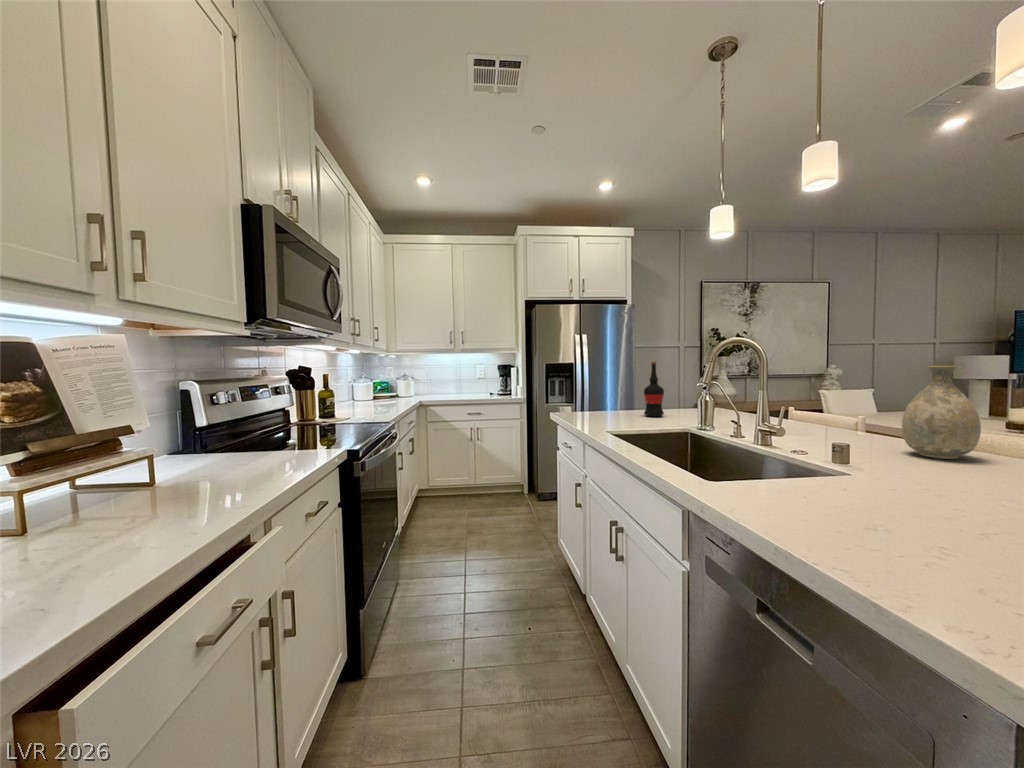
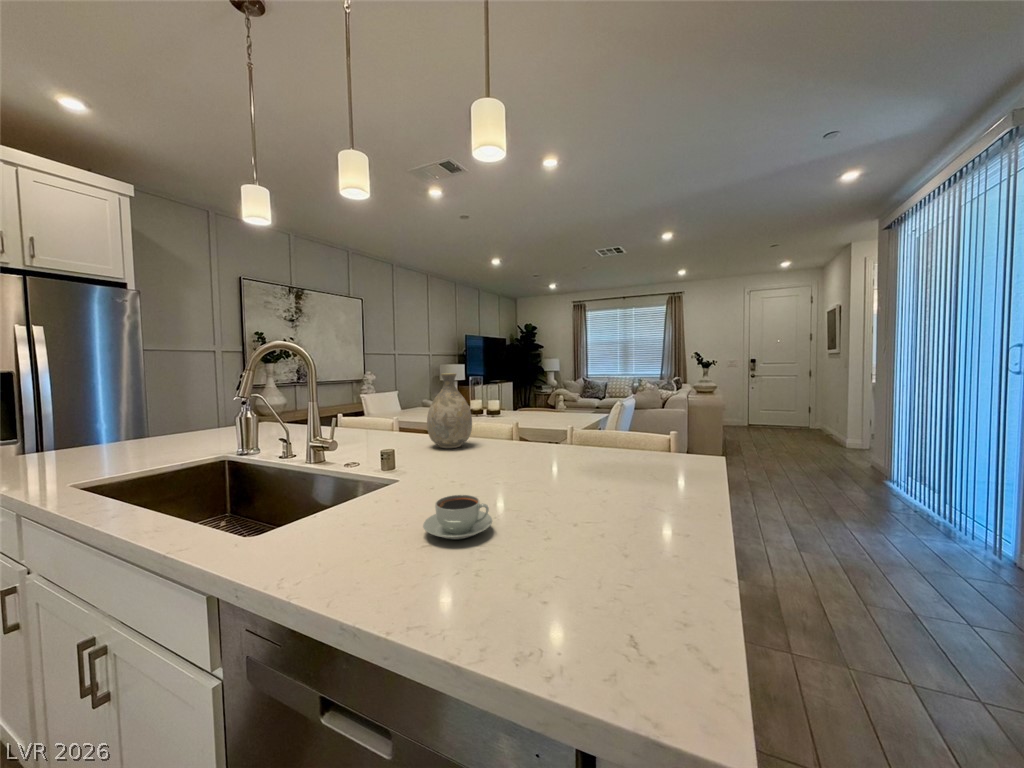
wine bottle: present [644,362,664,416] -> none [155,371,191,445]
coffee cup: none [869,490,969,535] -> present [423,495,492,539]

